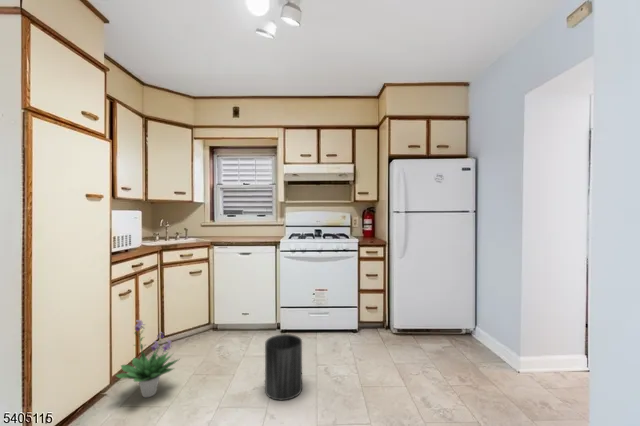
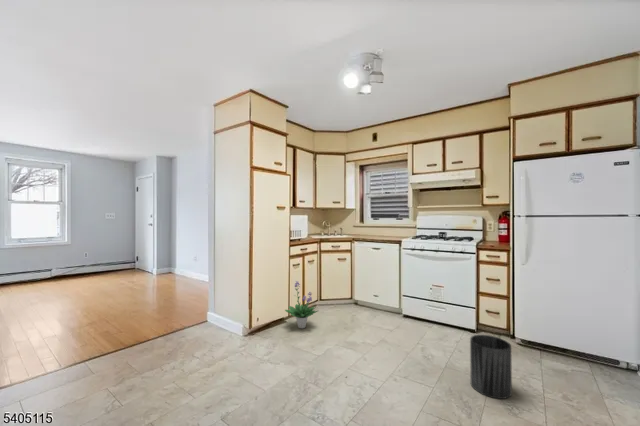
trash can: present [265,334,302,400] -> present [470,335,512,399]

